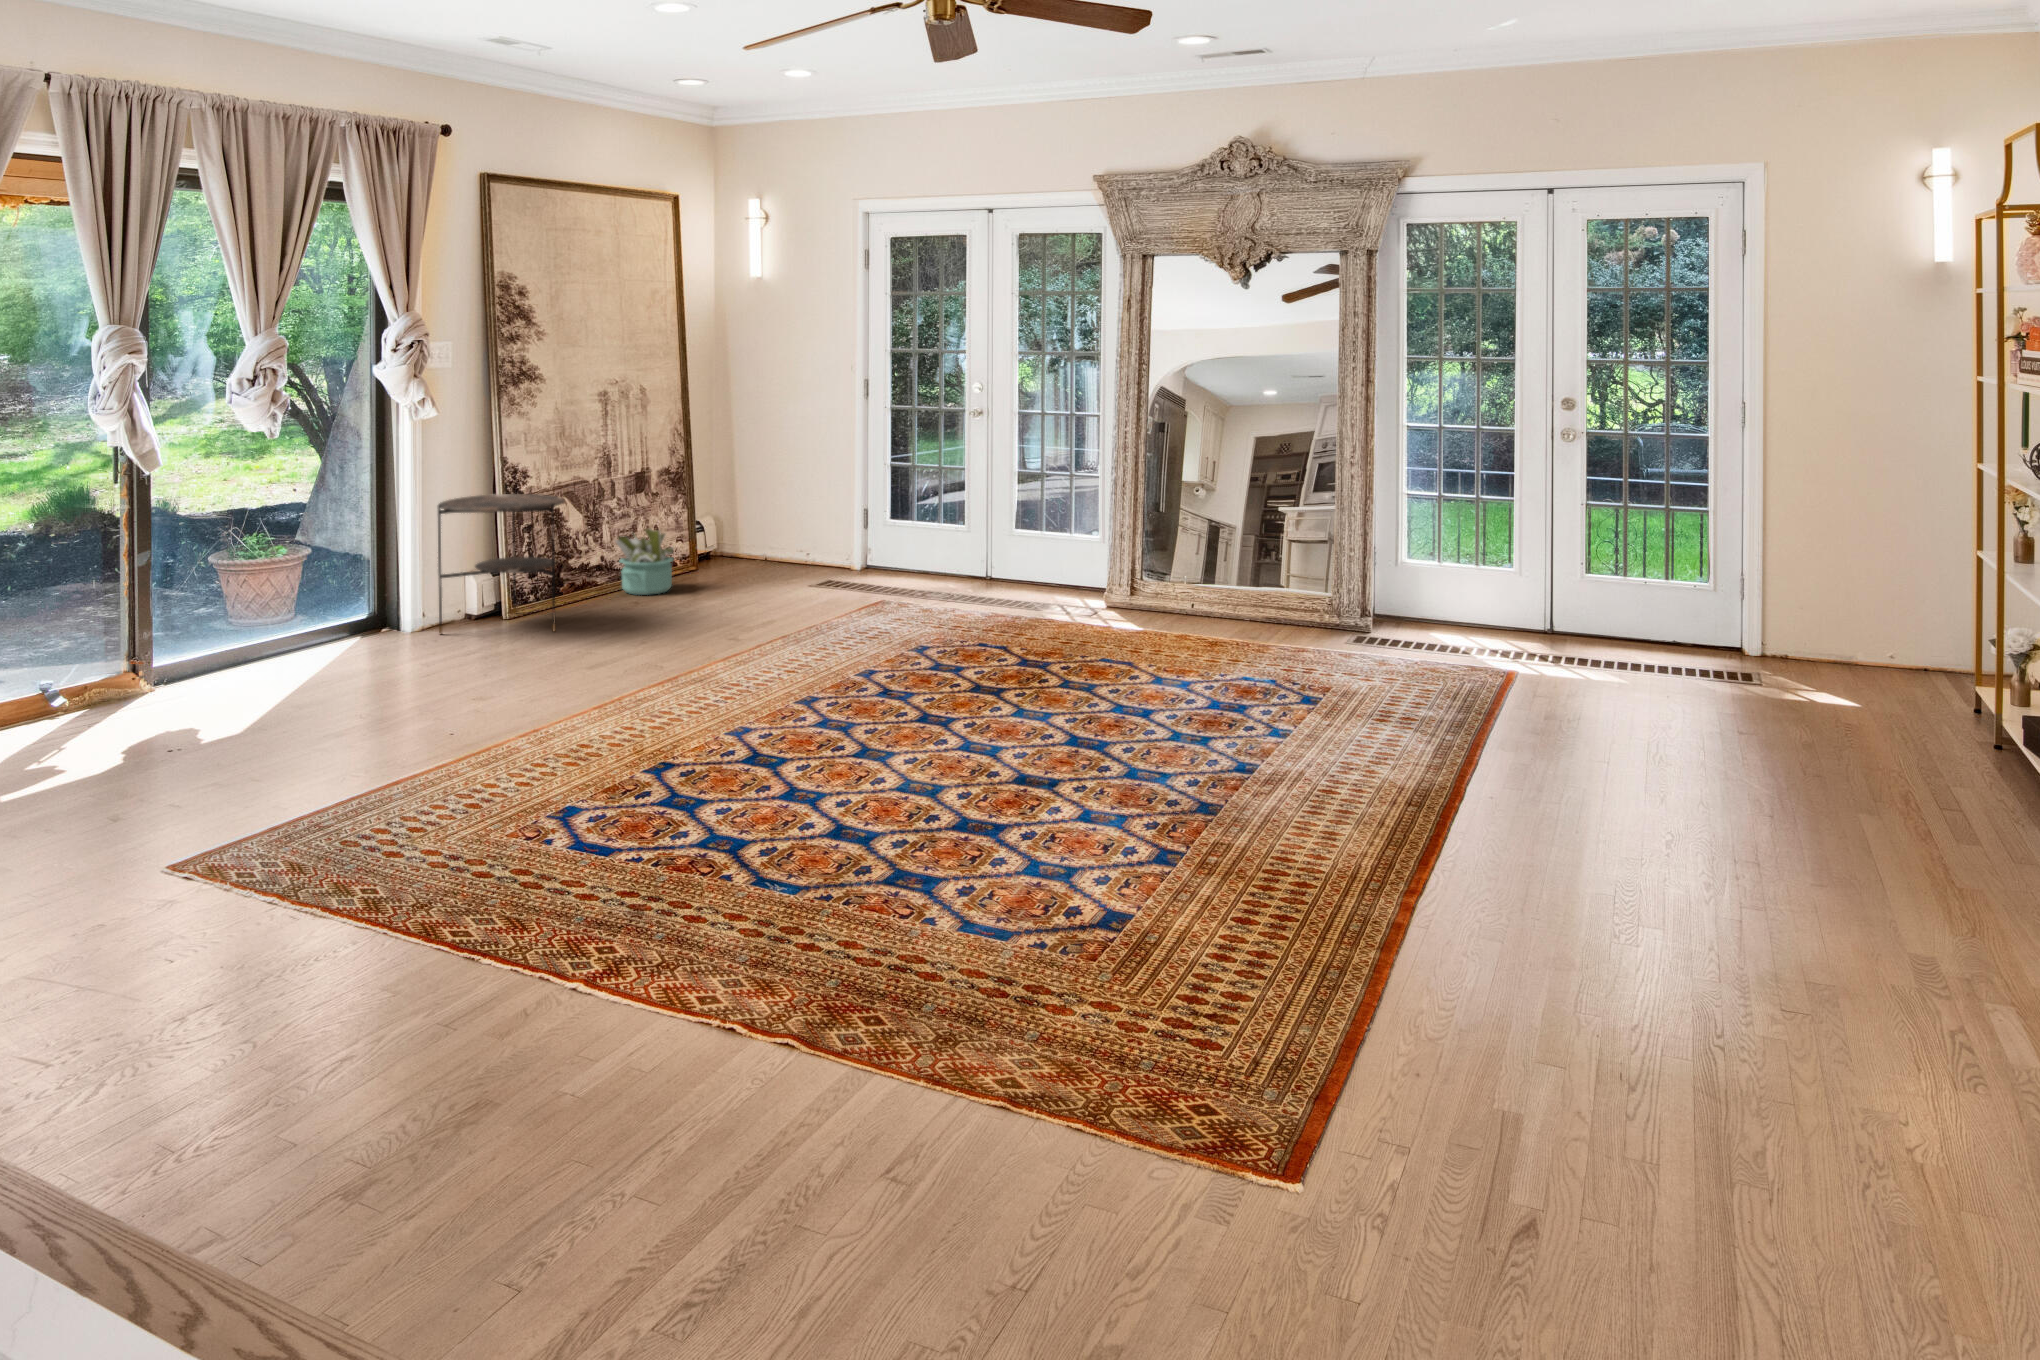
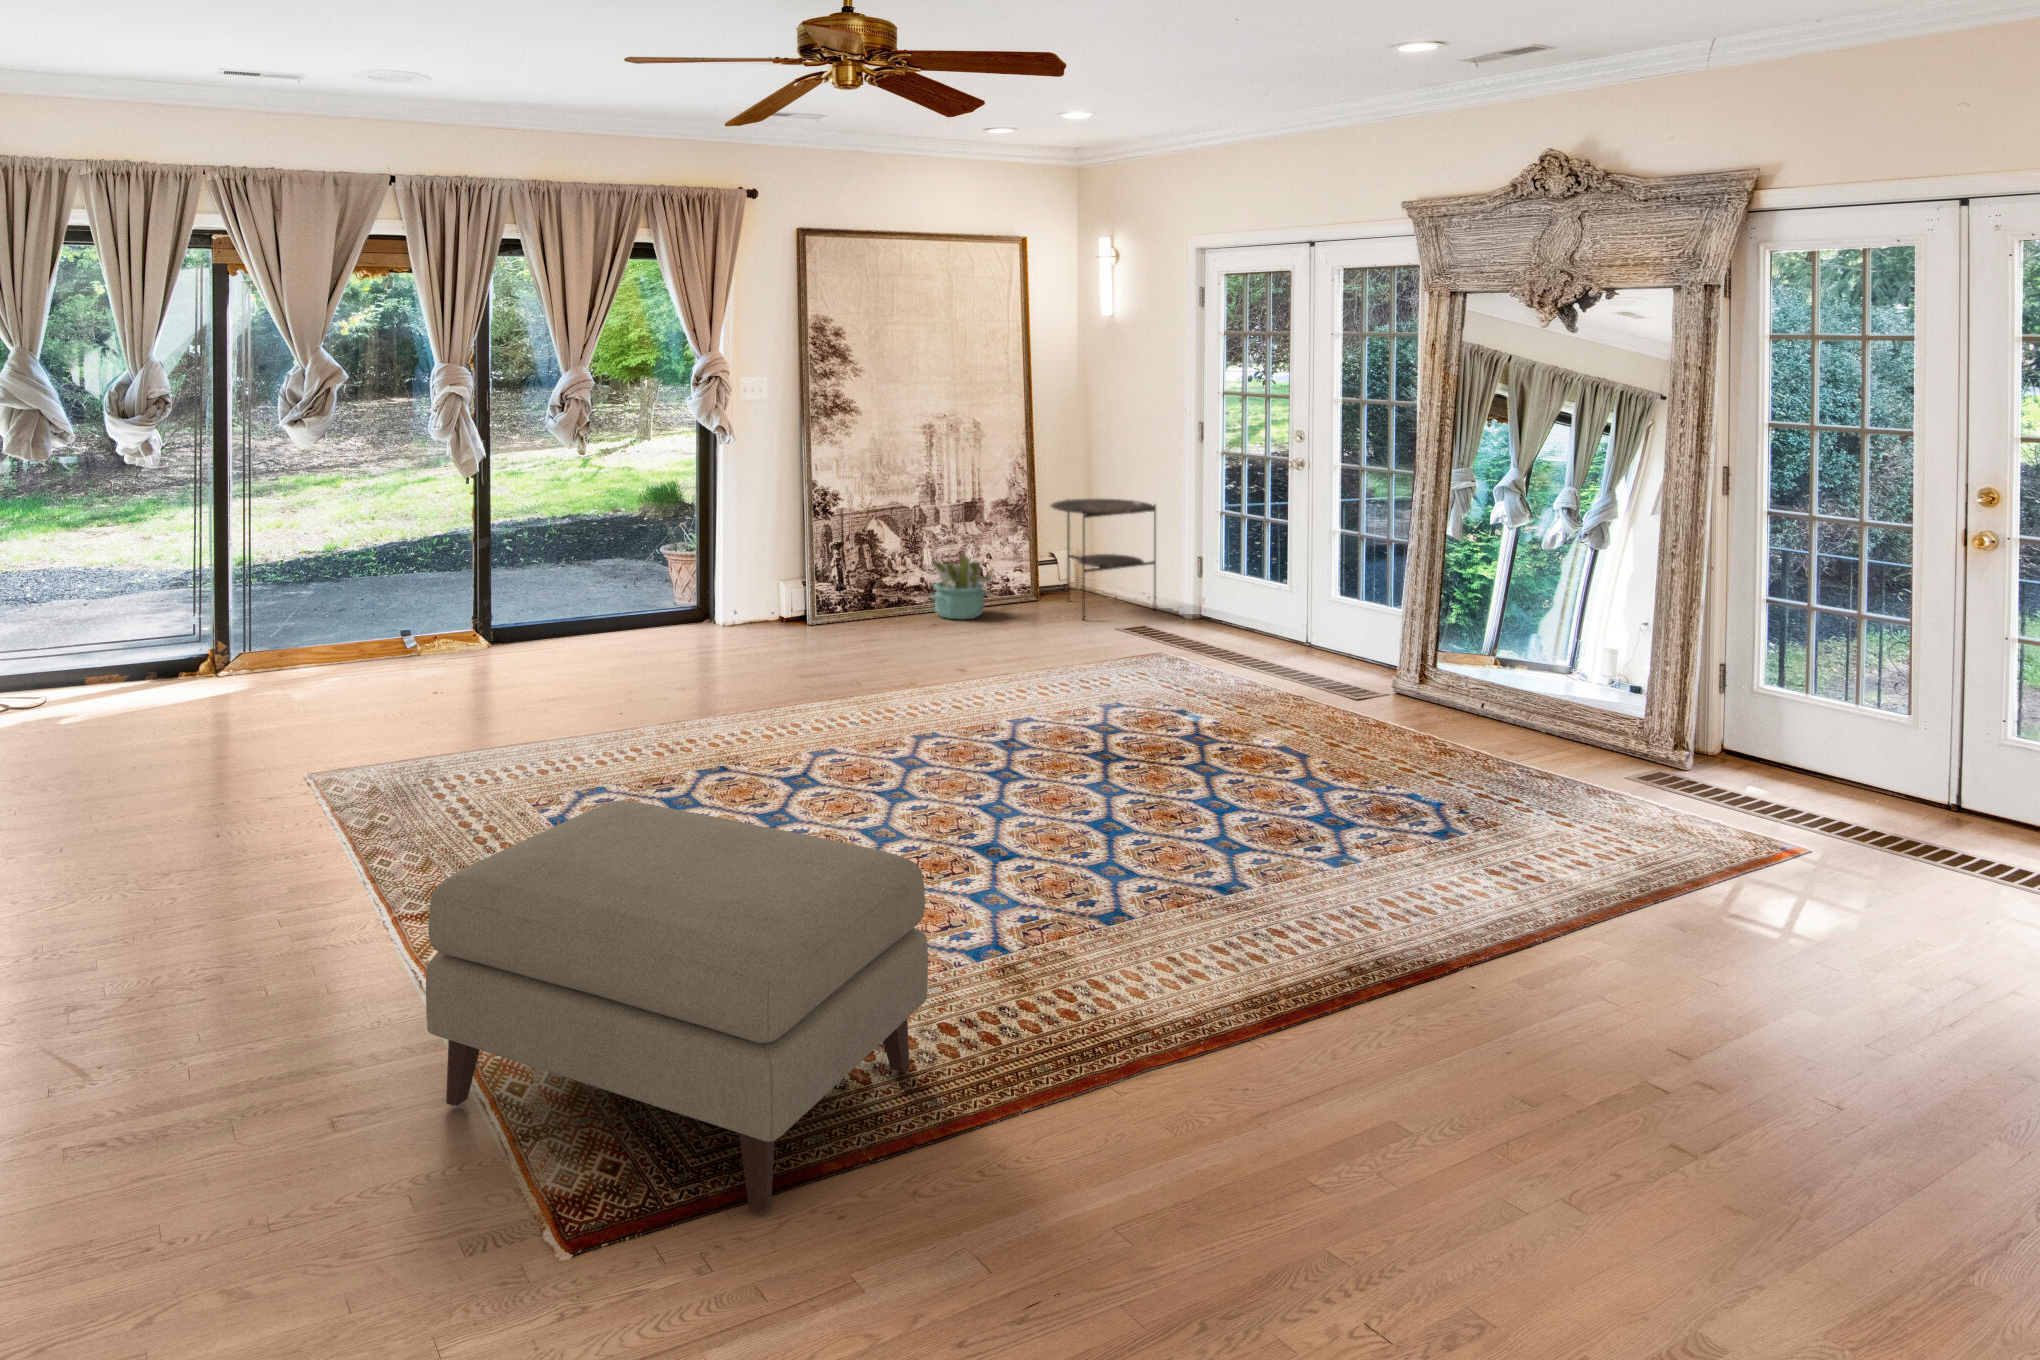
side table: present [438,493,564,634] -> present [1051,499,1156,619]
ottoman: none [912,728,1376,1064] -> present [426,801,928,1214]

